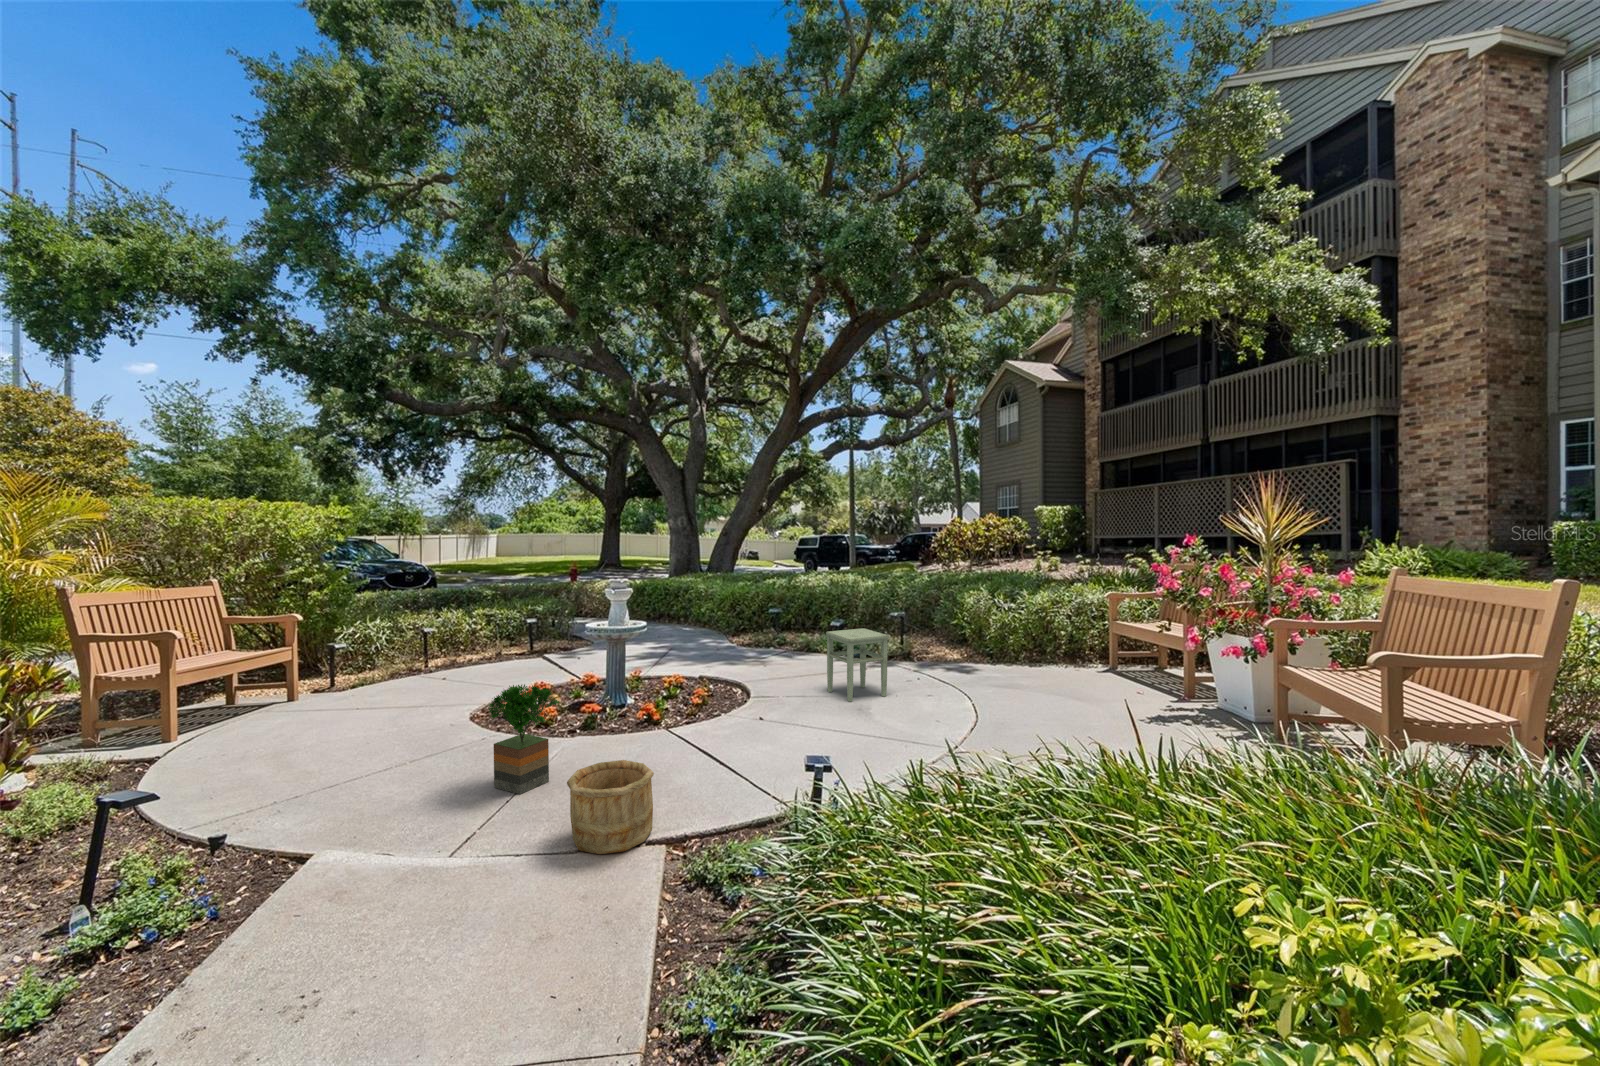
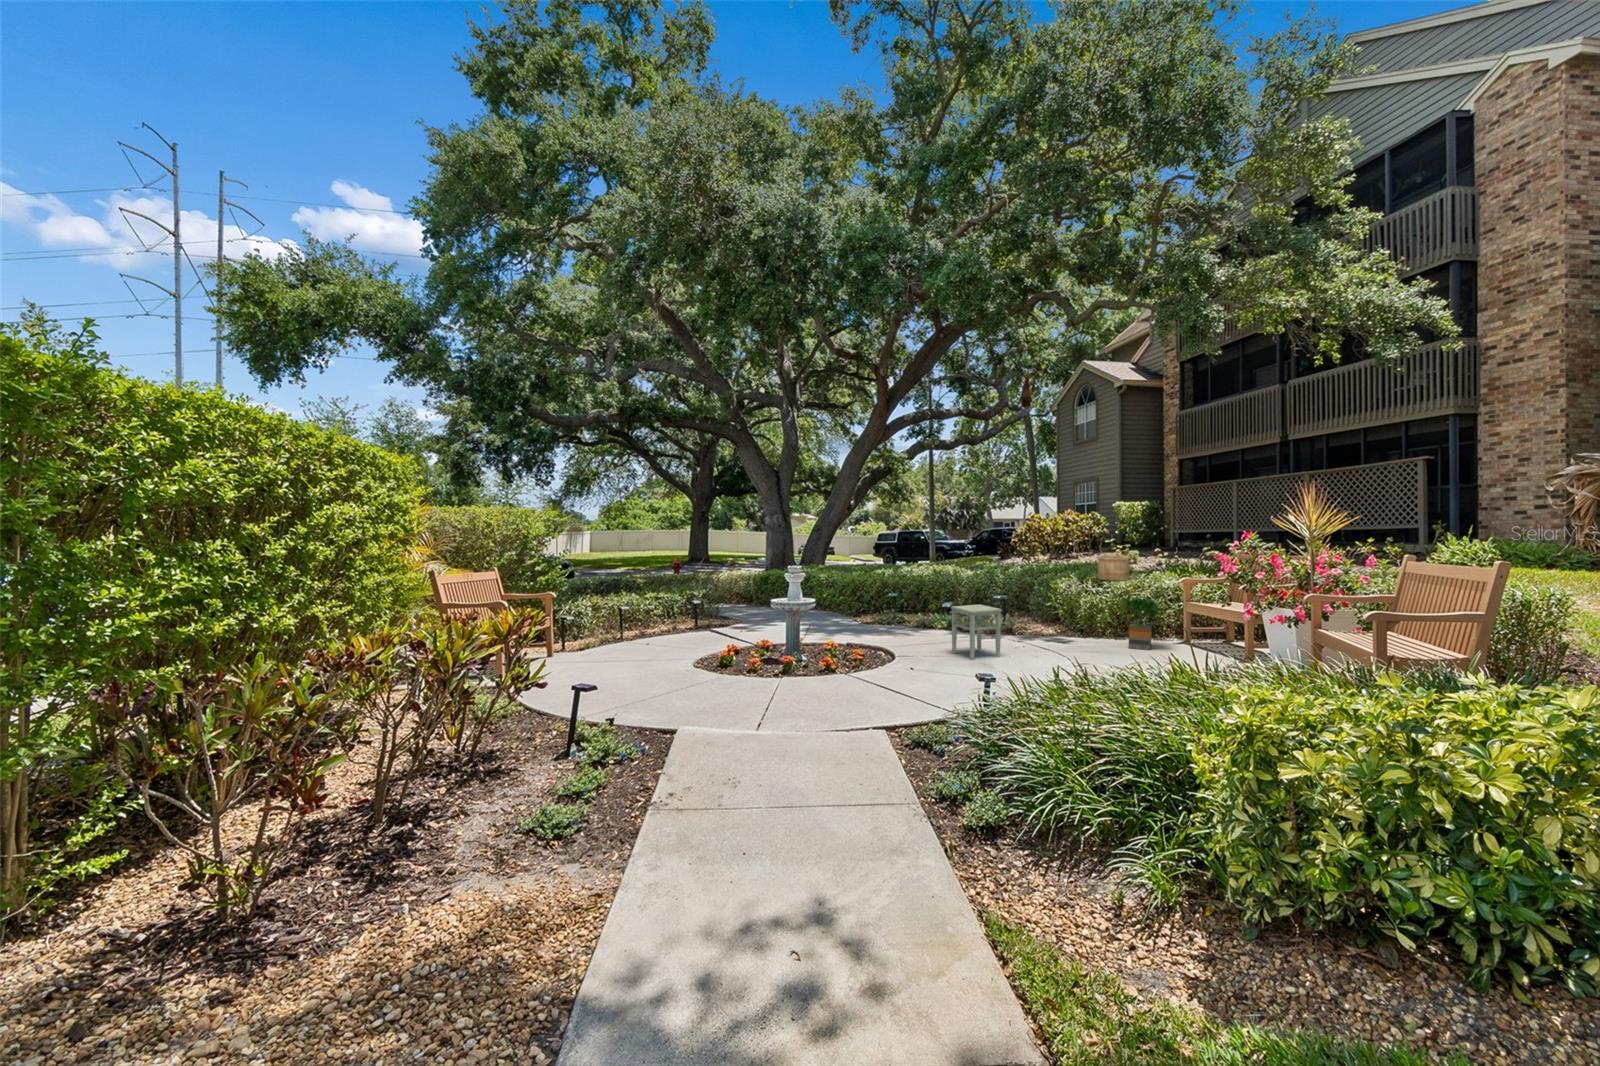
potted tree: present [489,684,559,794] -> present [1125,598,1160,650]
wooden bucket: present [567,760,654,854] -> present [1097,555,1129,581]

